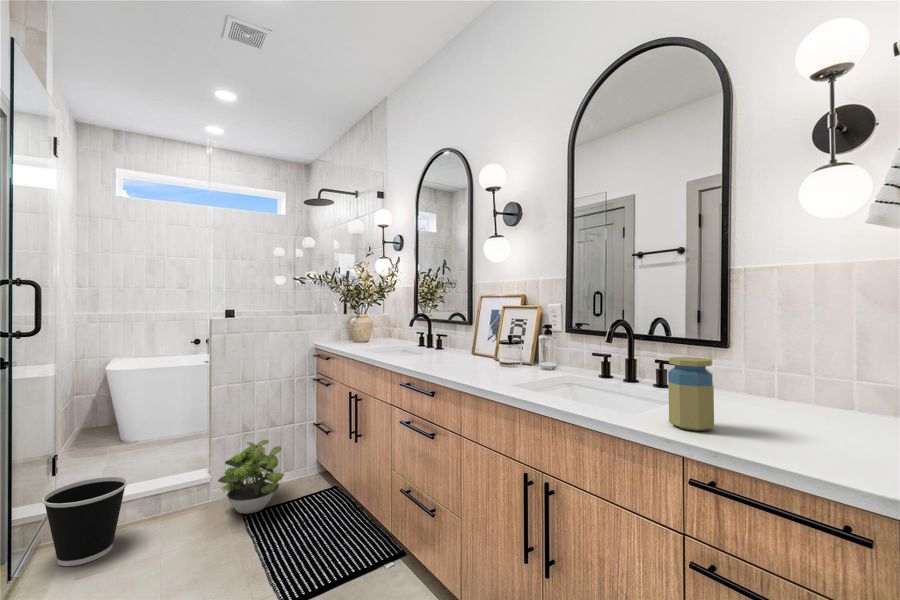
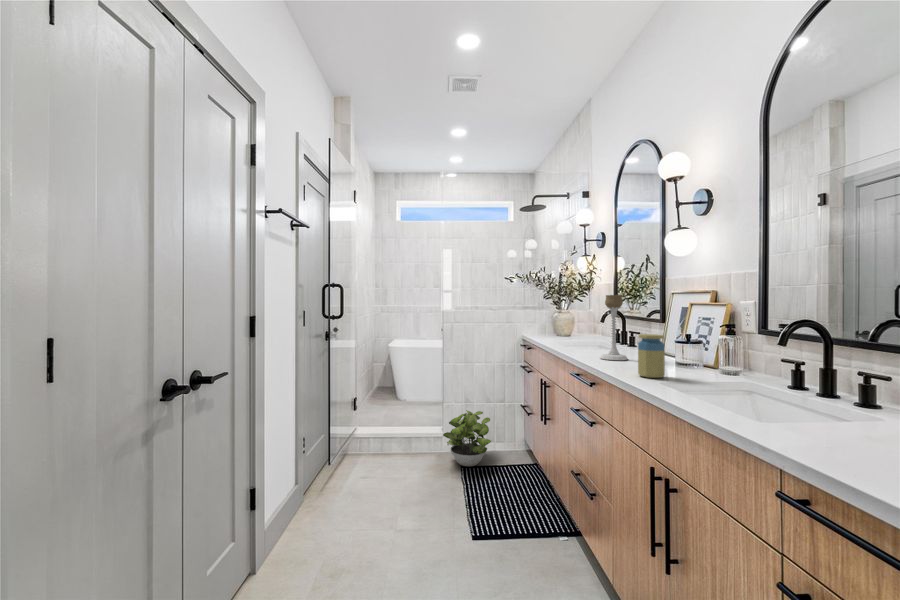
candle holder: none [428,298,455,365] -> present [600,295,628,360]
jar: present [668,357,714,431] -> present [638,334,665,378]
wastebasket: present [43,477,127,566] -> none [346,418,389,472]

